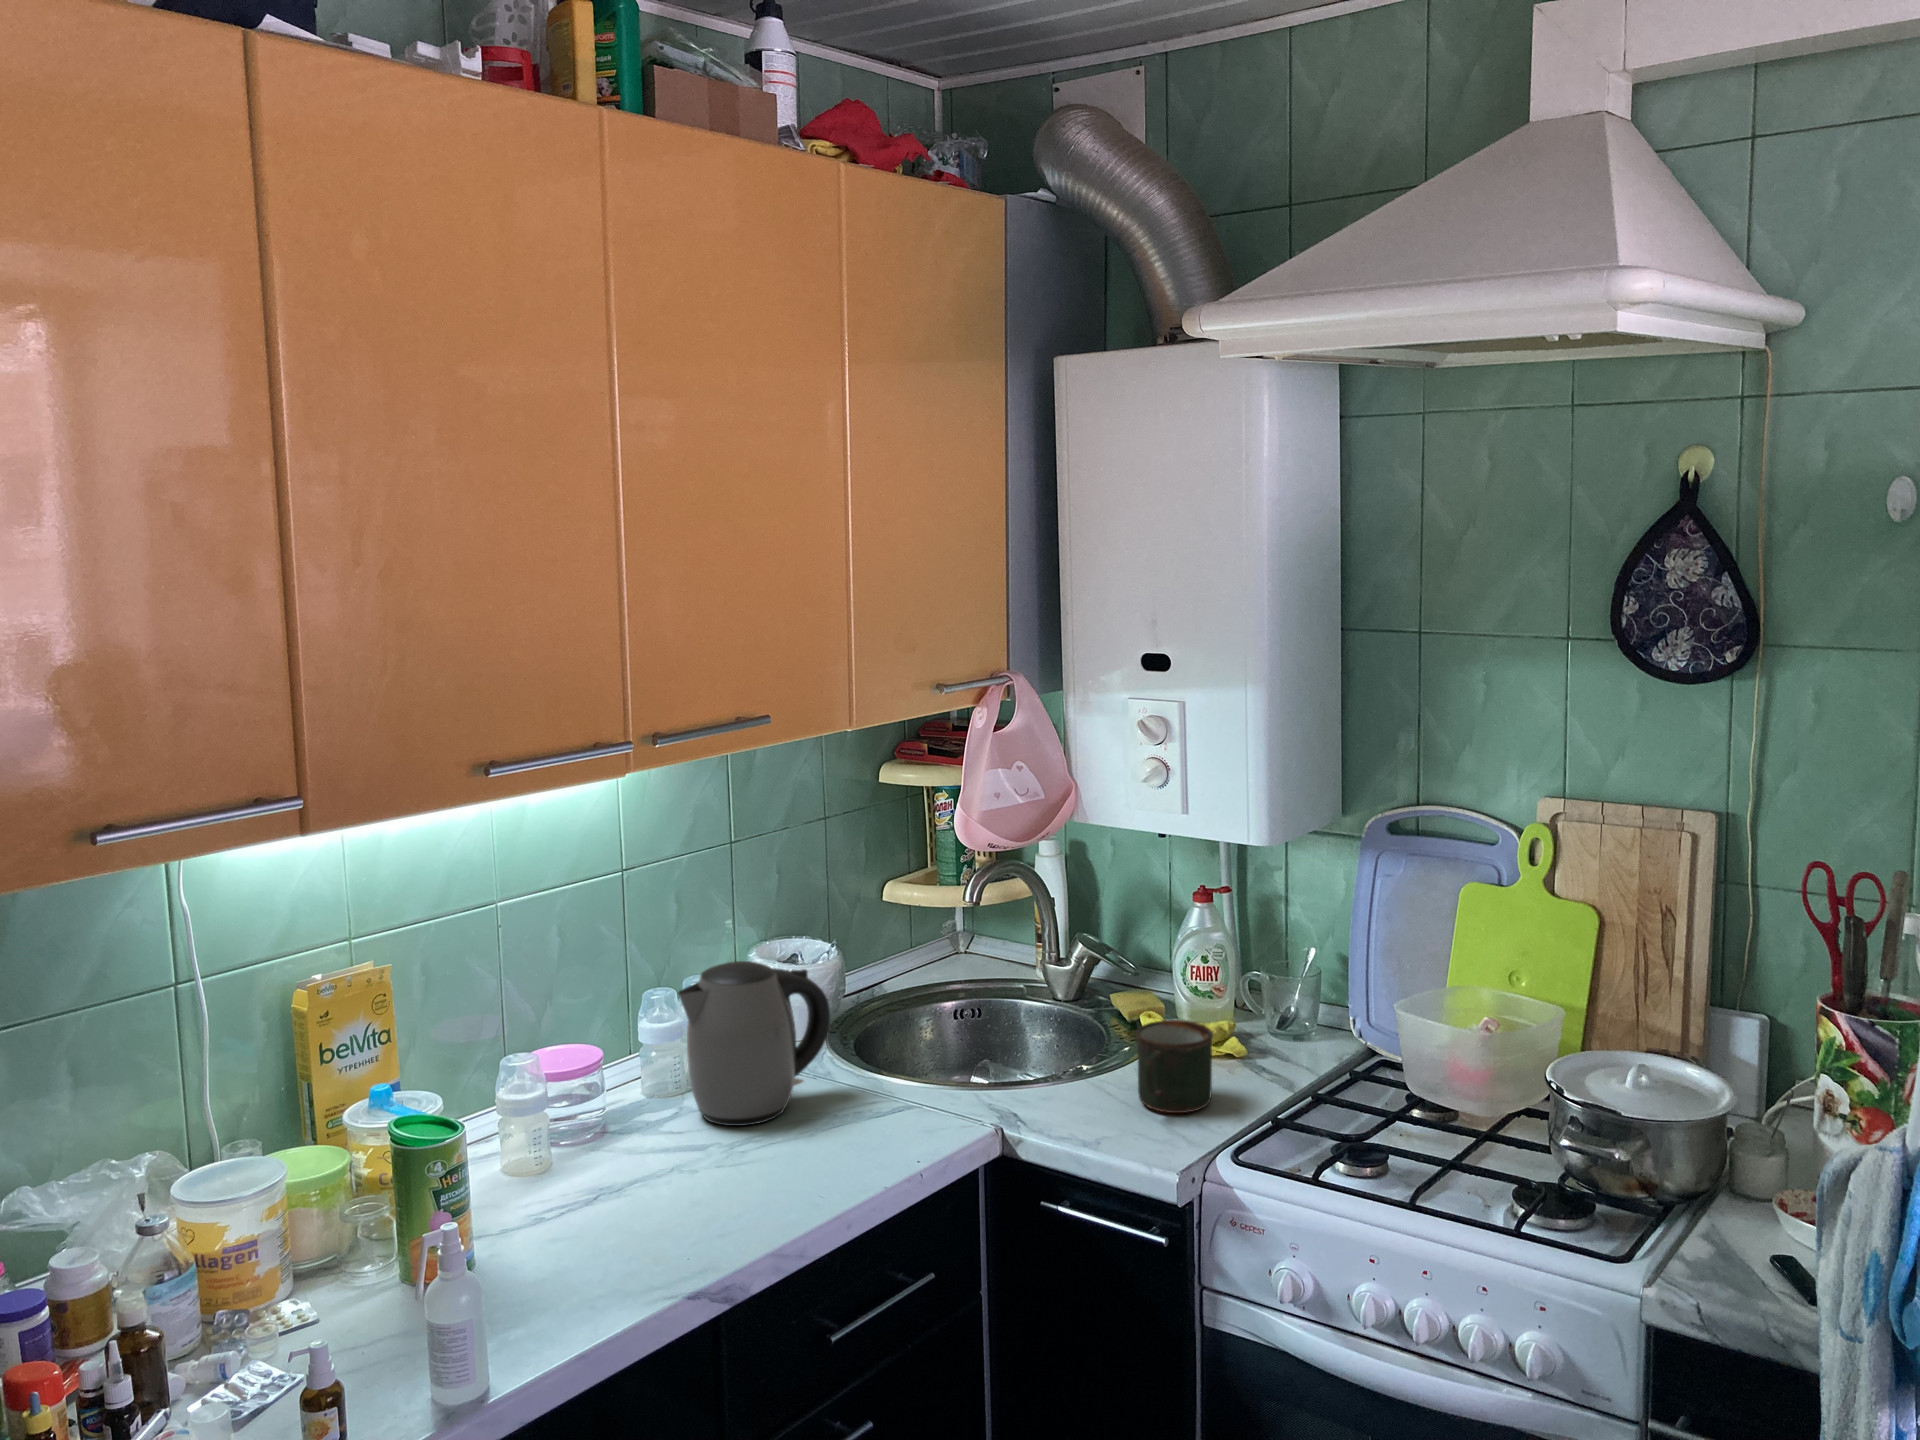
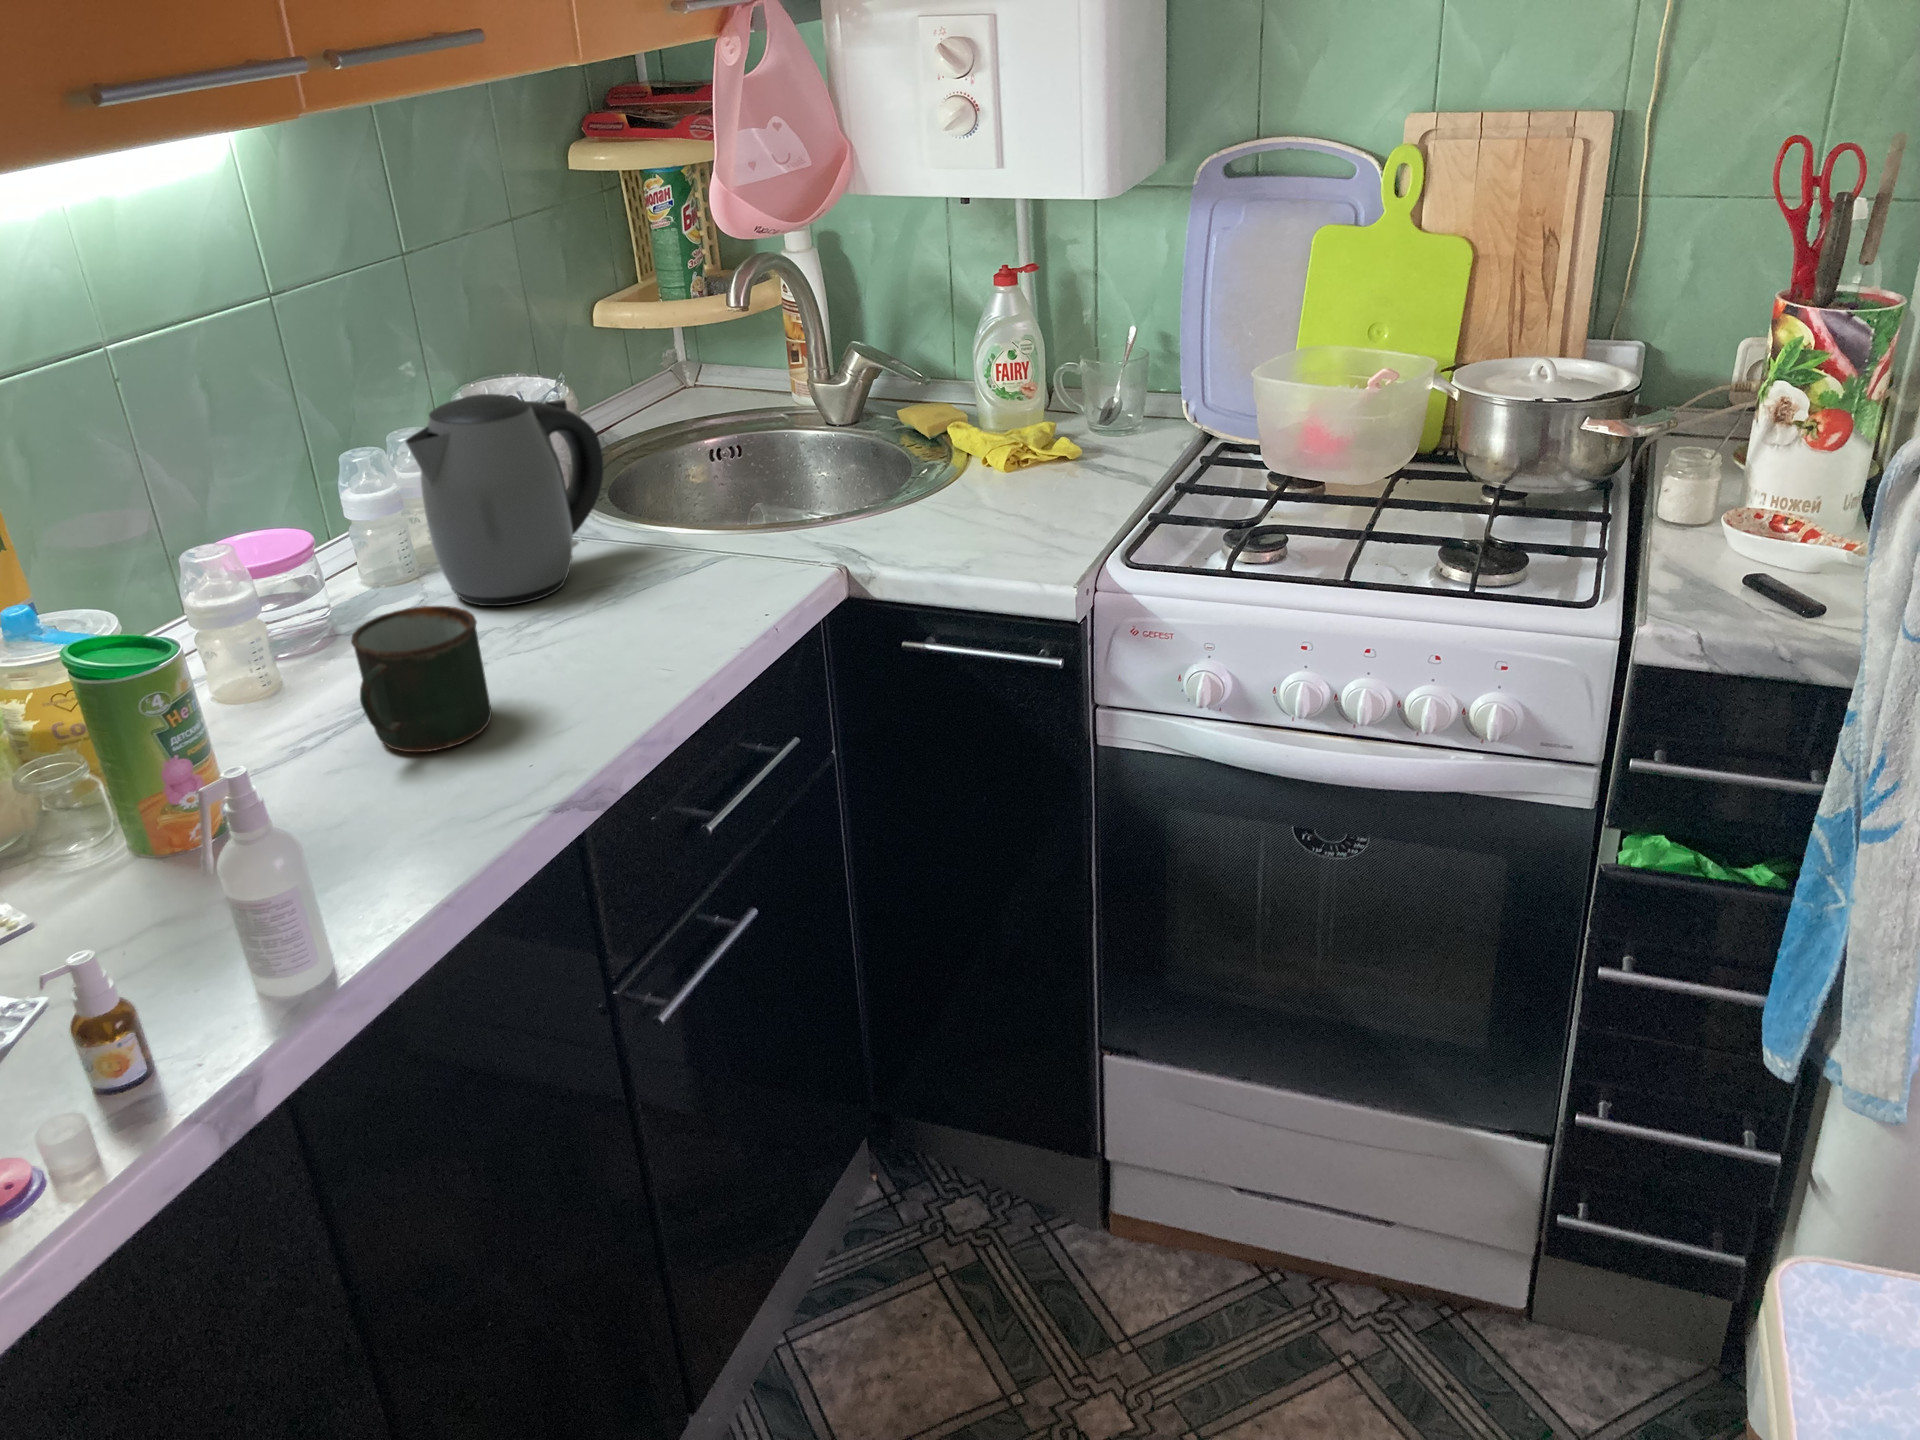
mug: present [1136,1020,1213,1113] -> present [351,606,492,752]

